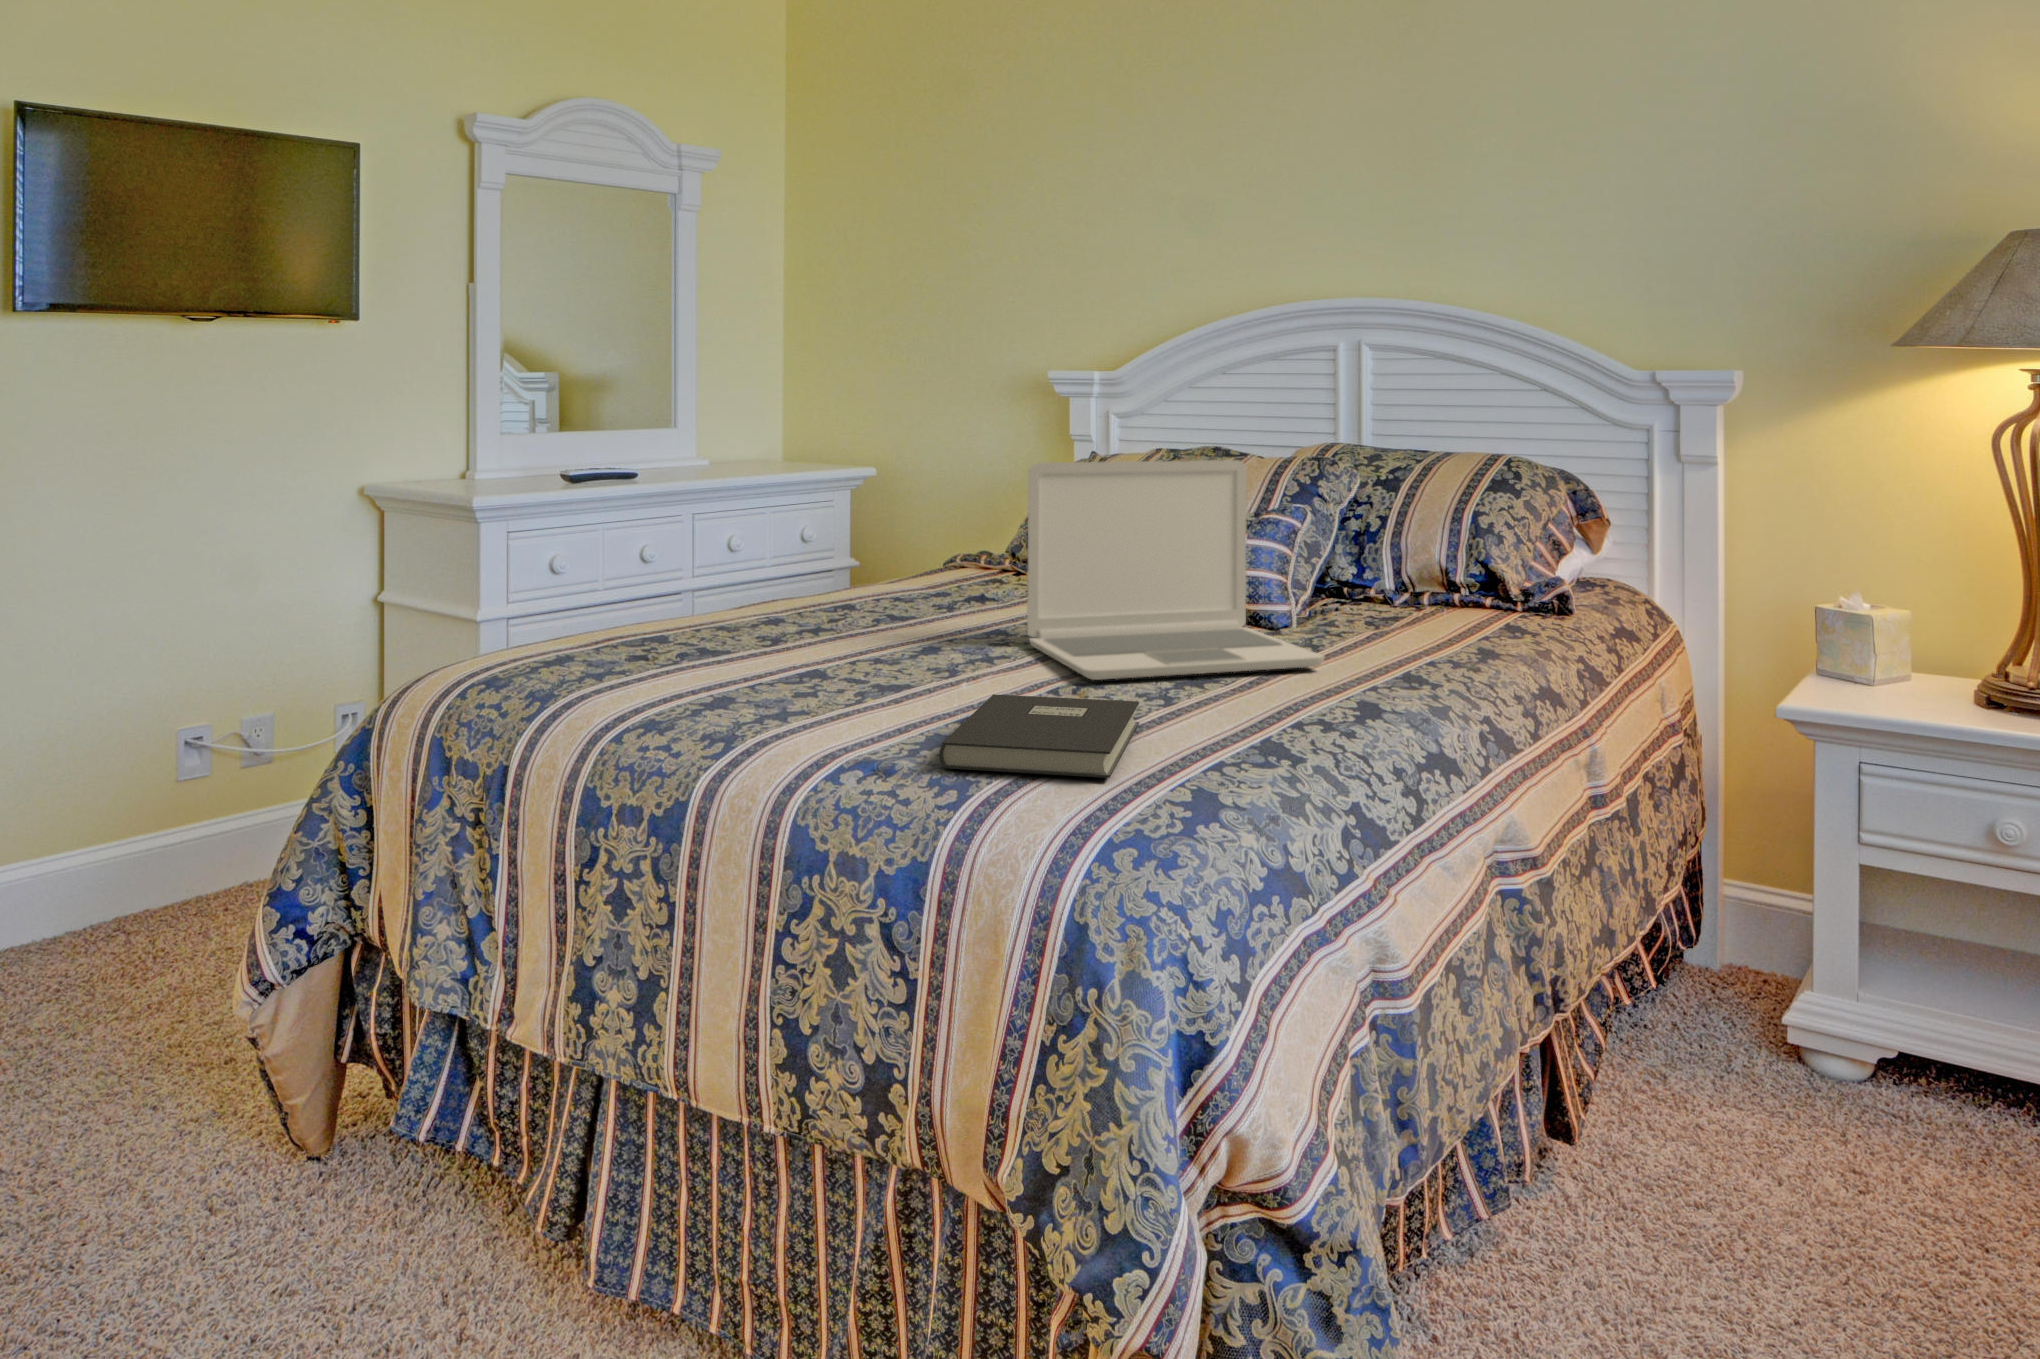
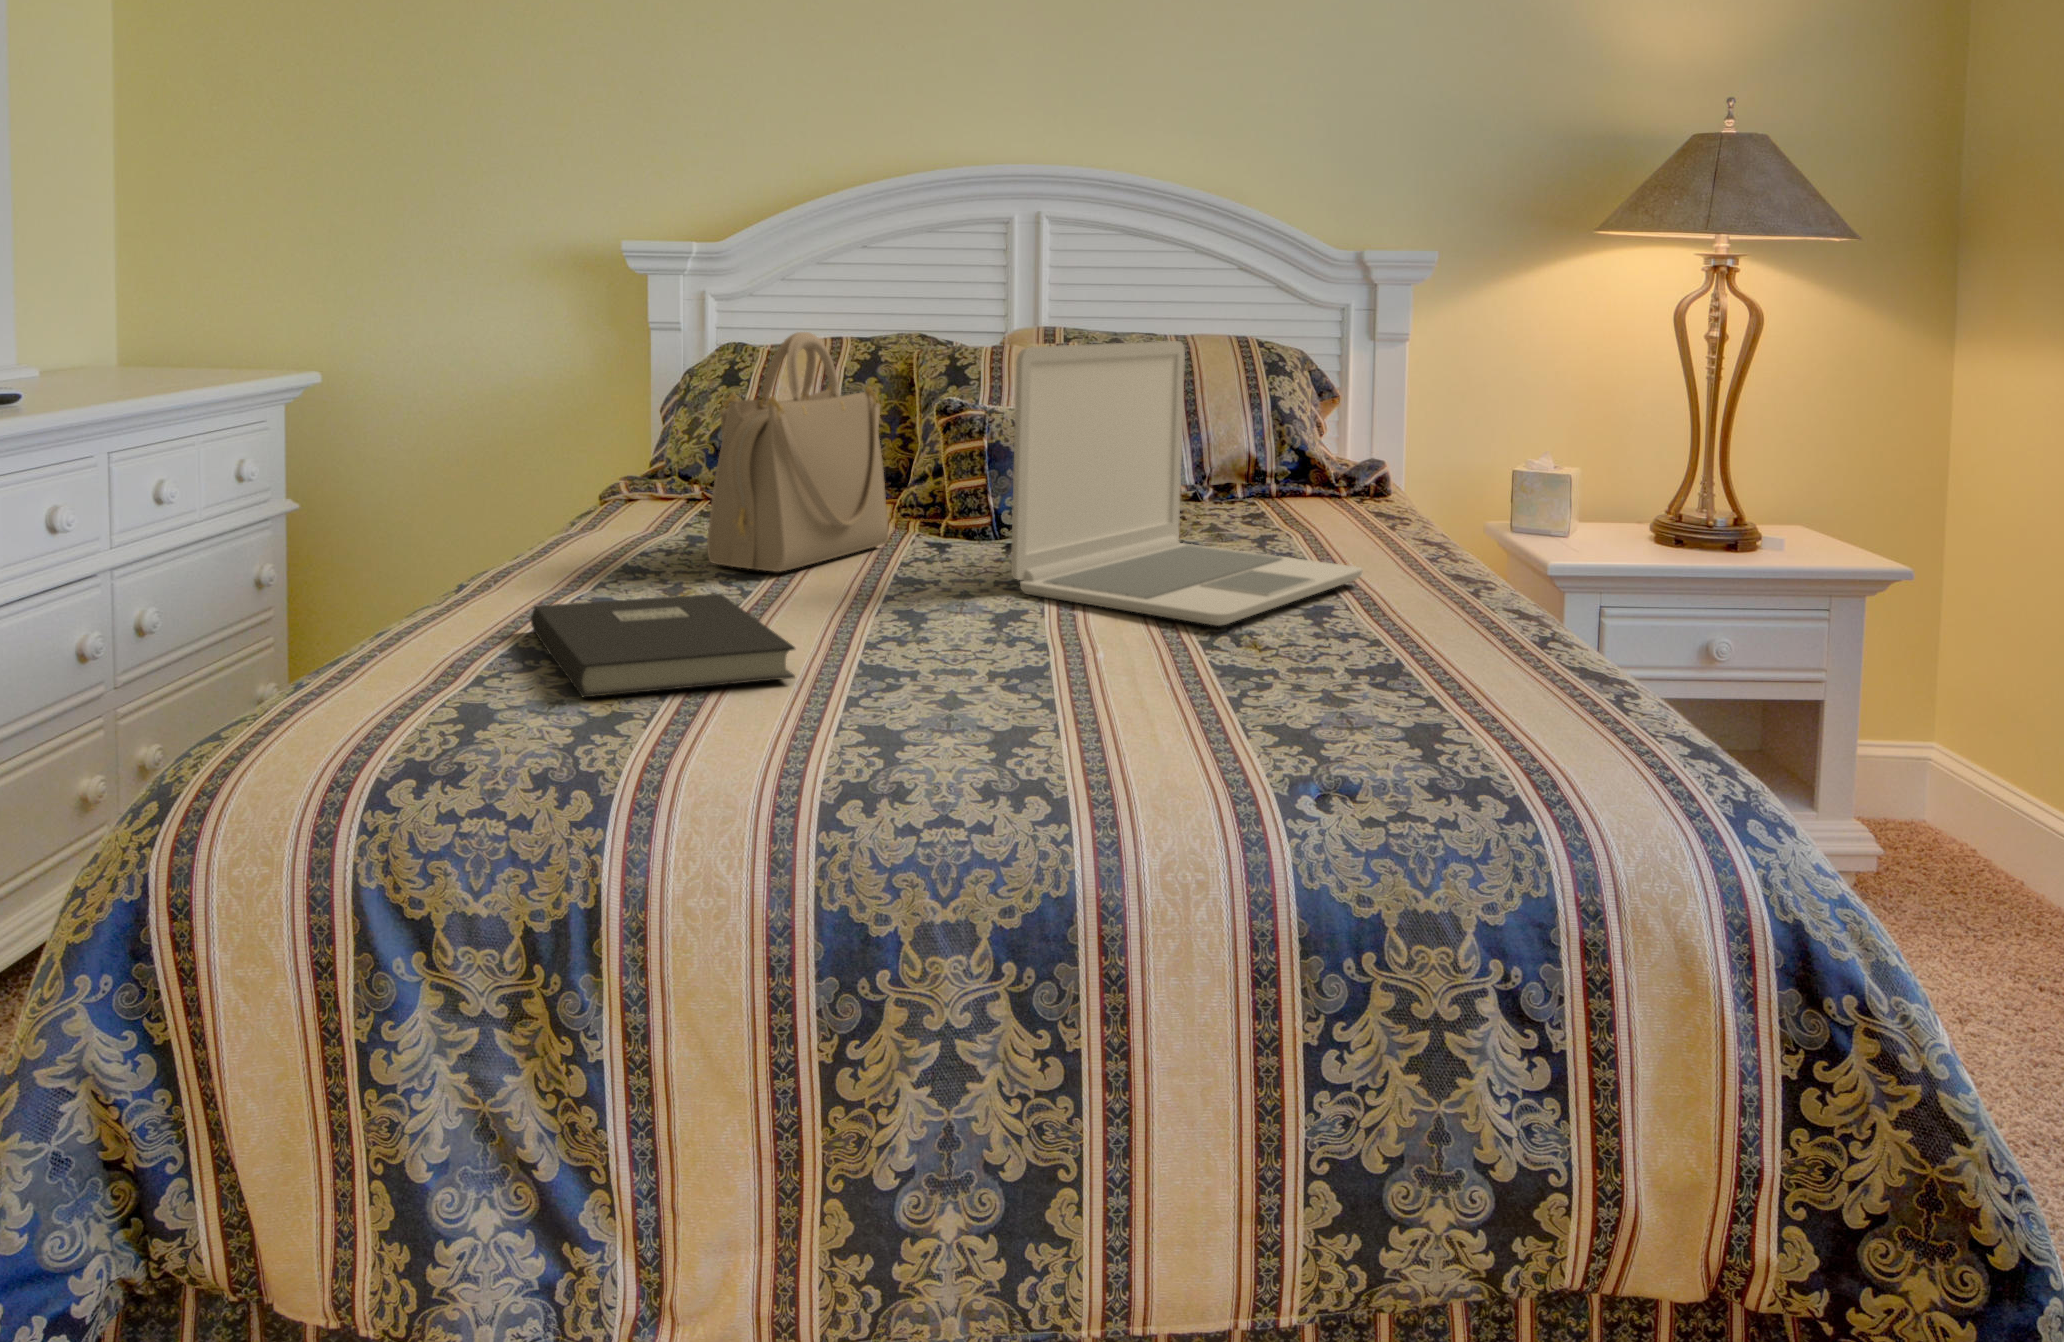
handbag: none [883,450,1035,617] -> present [707,332,888,572]
book: present [939,694,1139,778] -> present [531,594,795,697]

